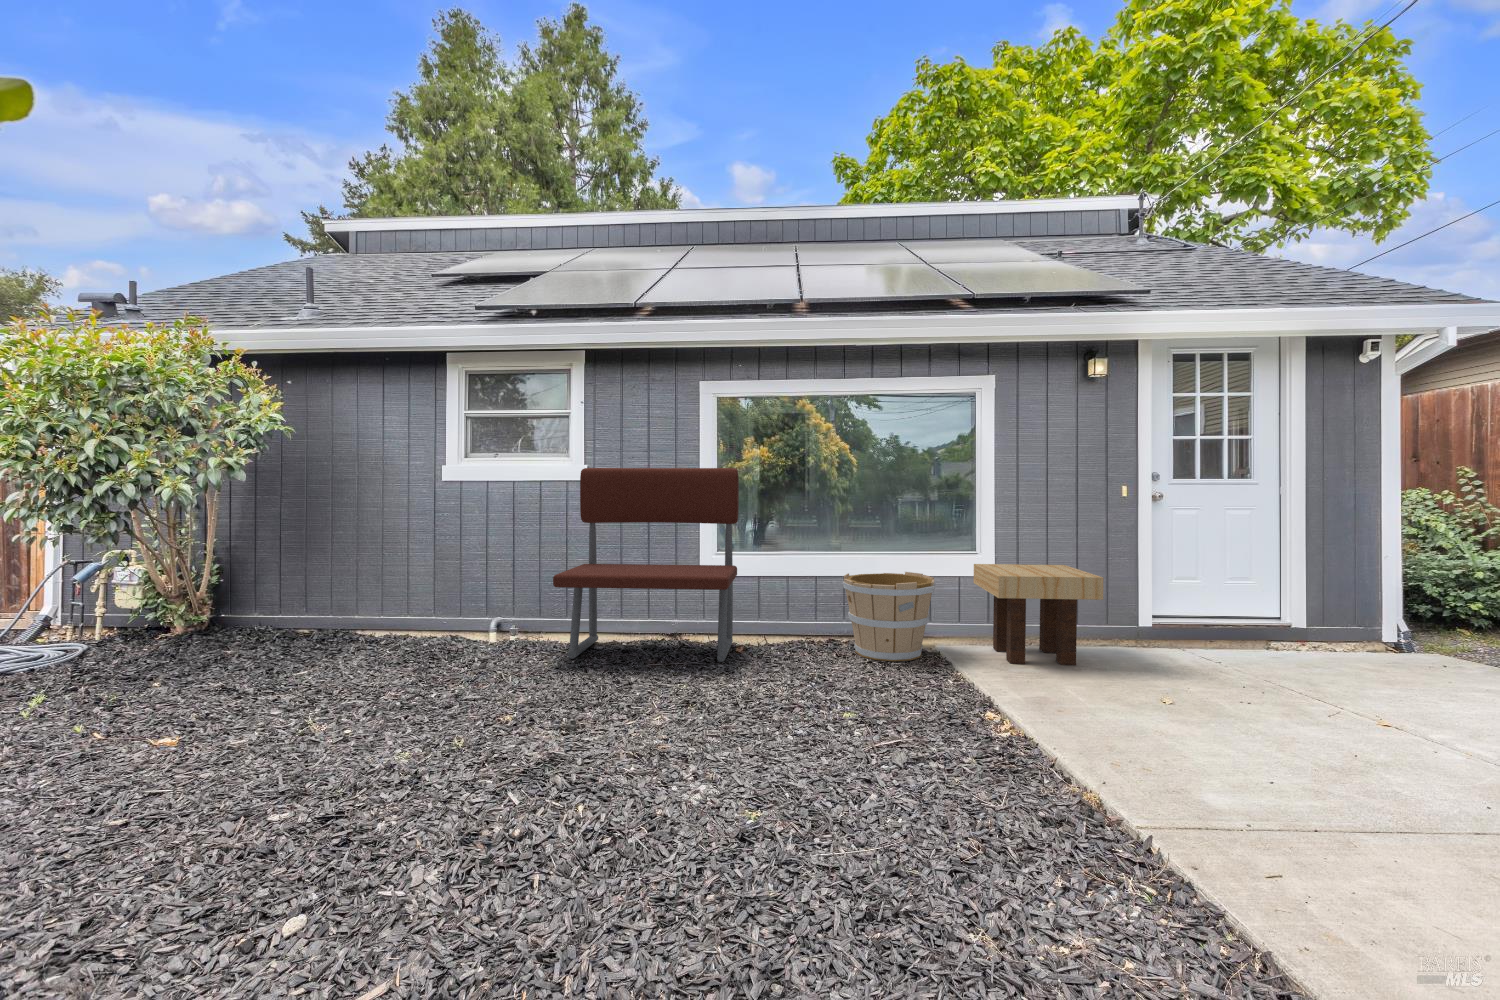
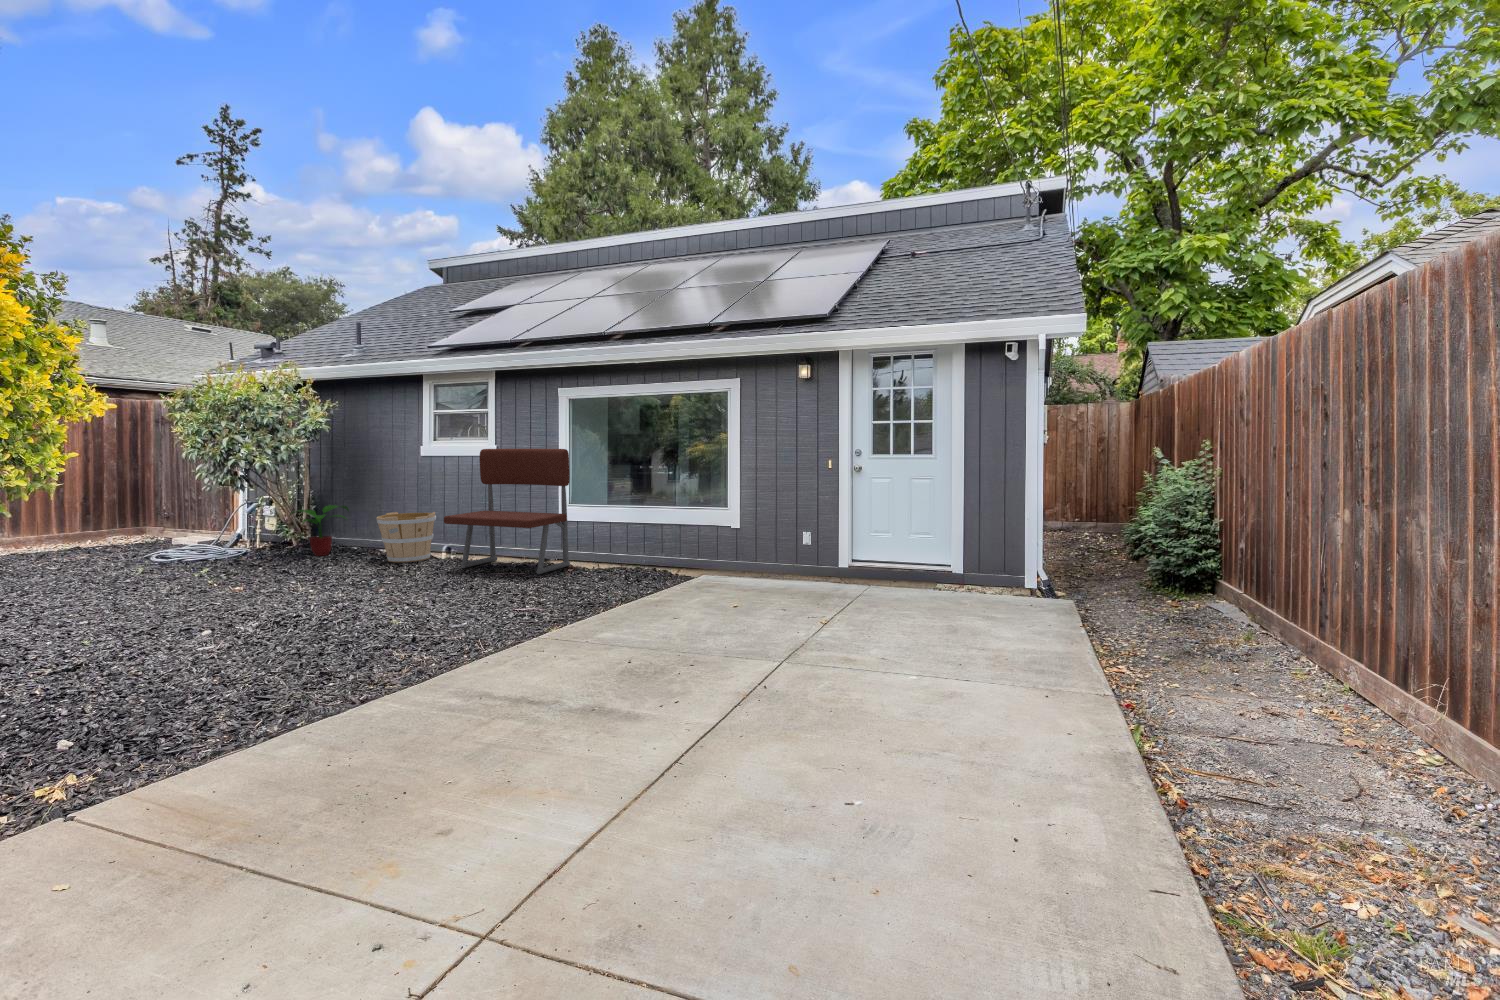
potted plant: none [191,562,308,651] -> present [290,505,349,556]
side table: present [974,564,1104,665] -> none [693,517,781,589]
wooden bucket: present [843,572,935,662] -> present [377,512,436,562]

